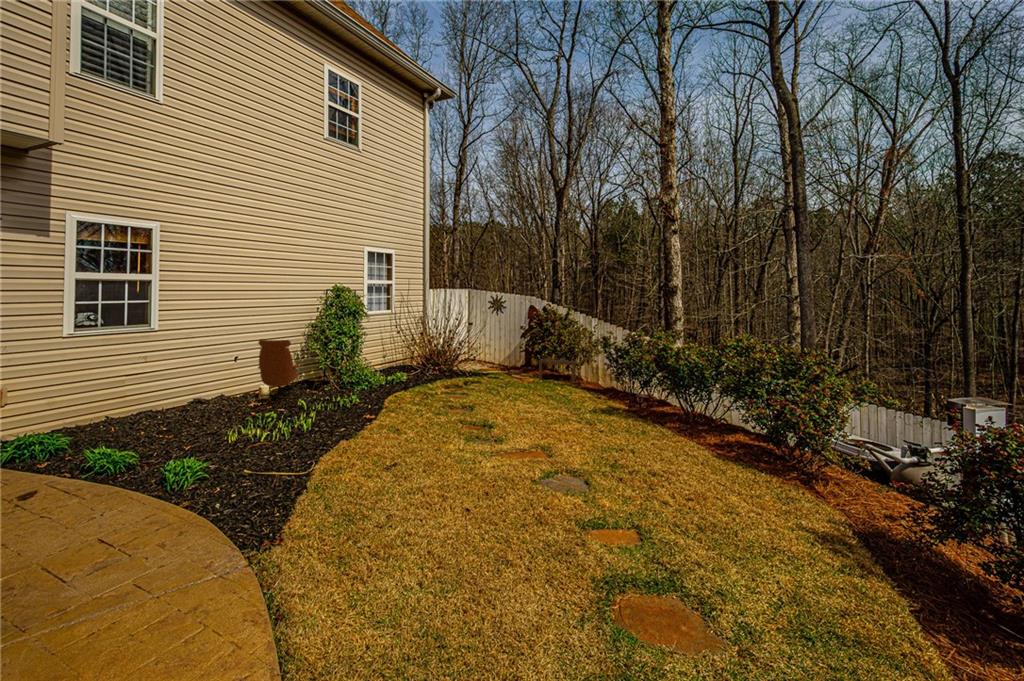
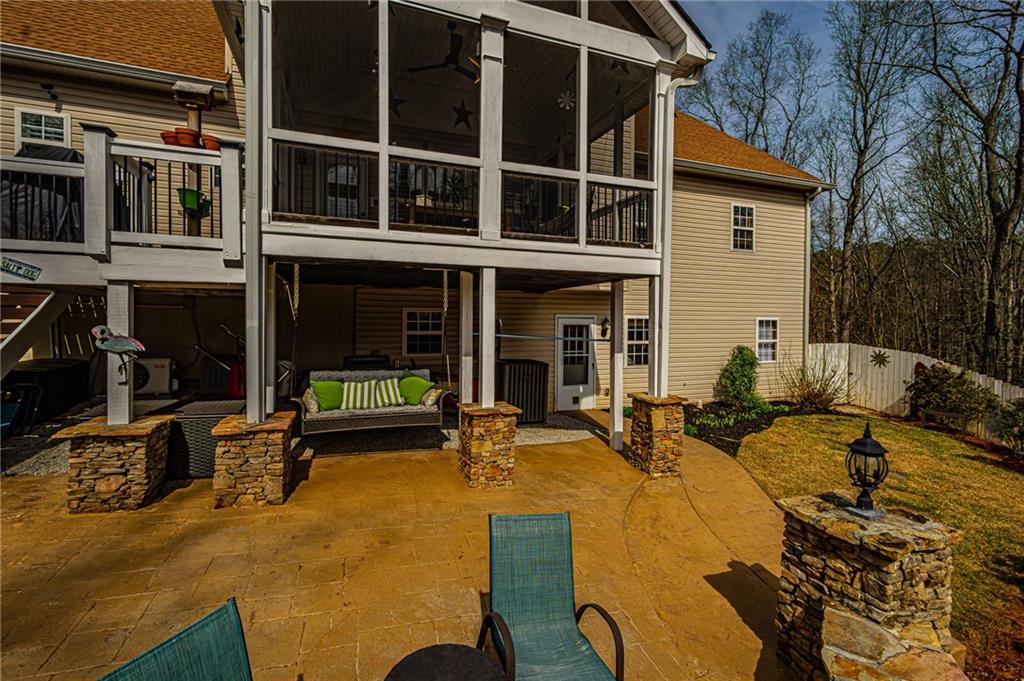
lounge chair: present [258,339,300,402] -> none [695,376,719,411]
potted tree: none [593,356,616,397] -> present [984,412,1010,449]

